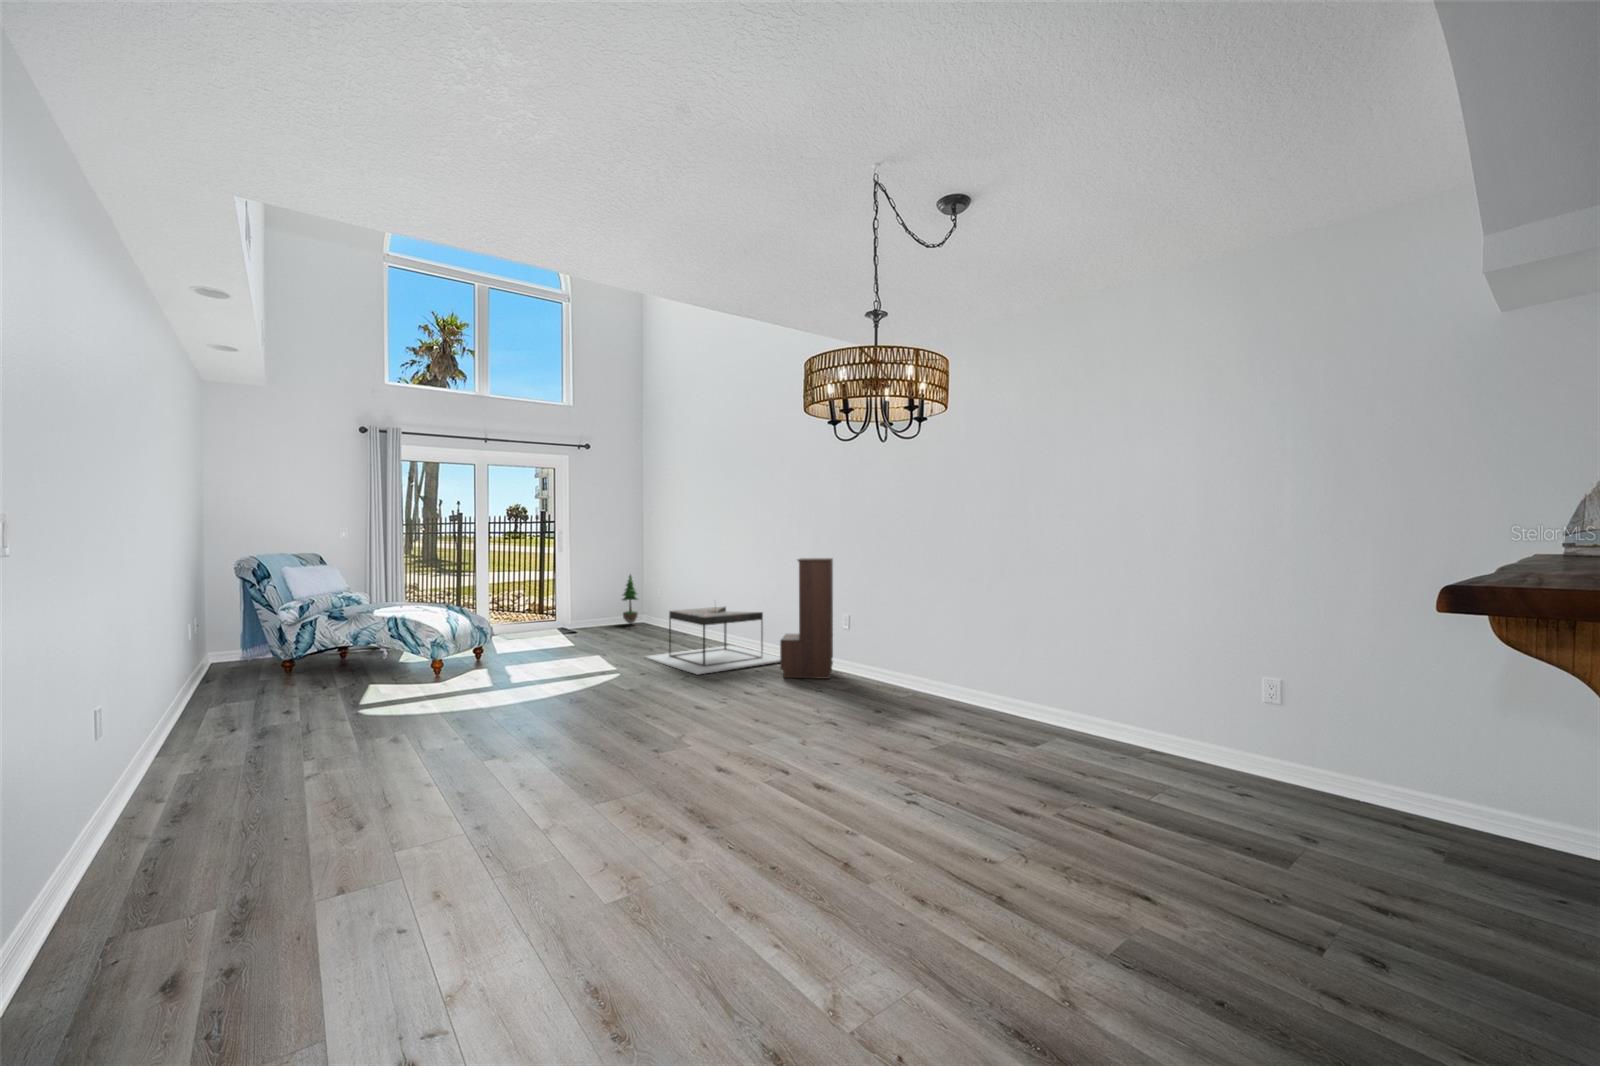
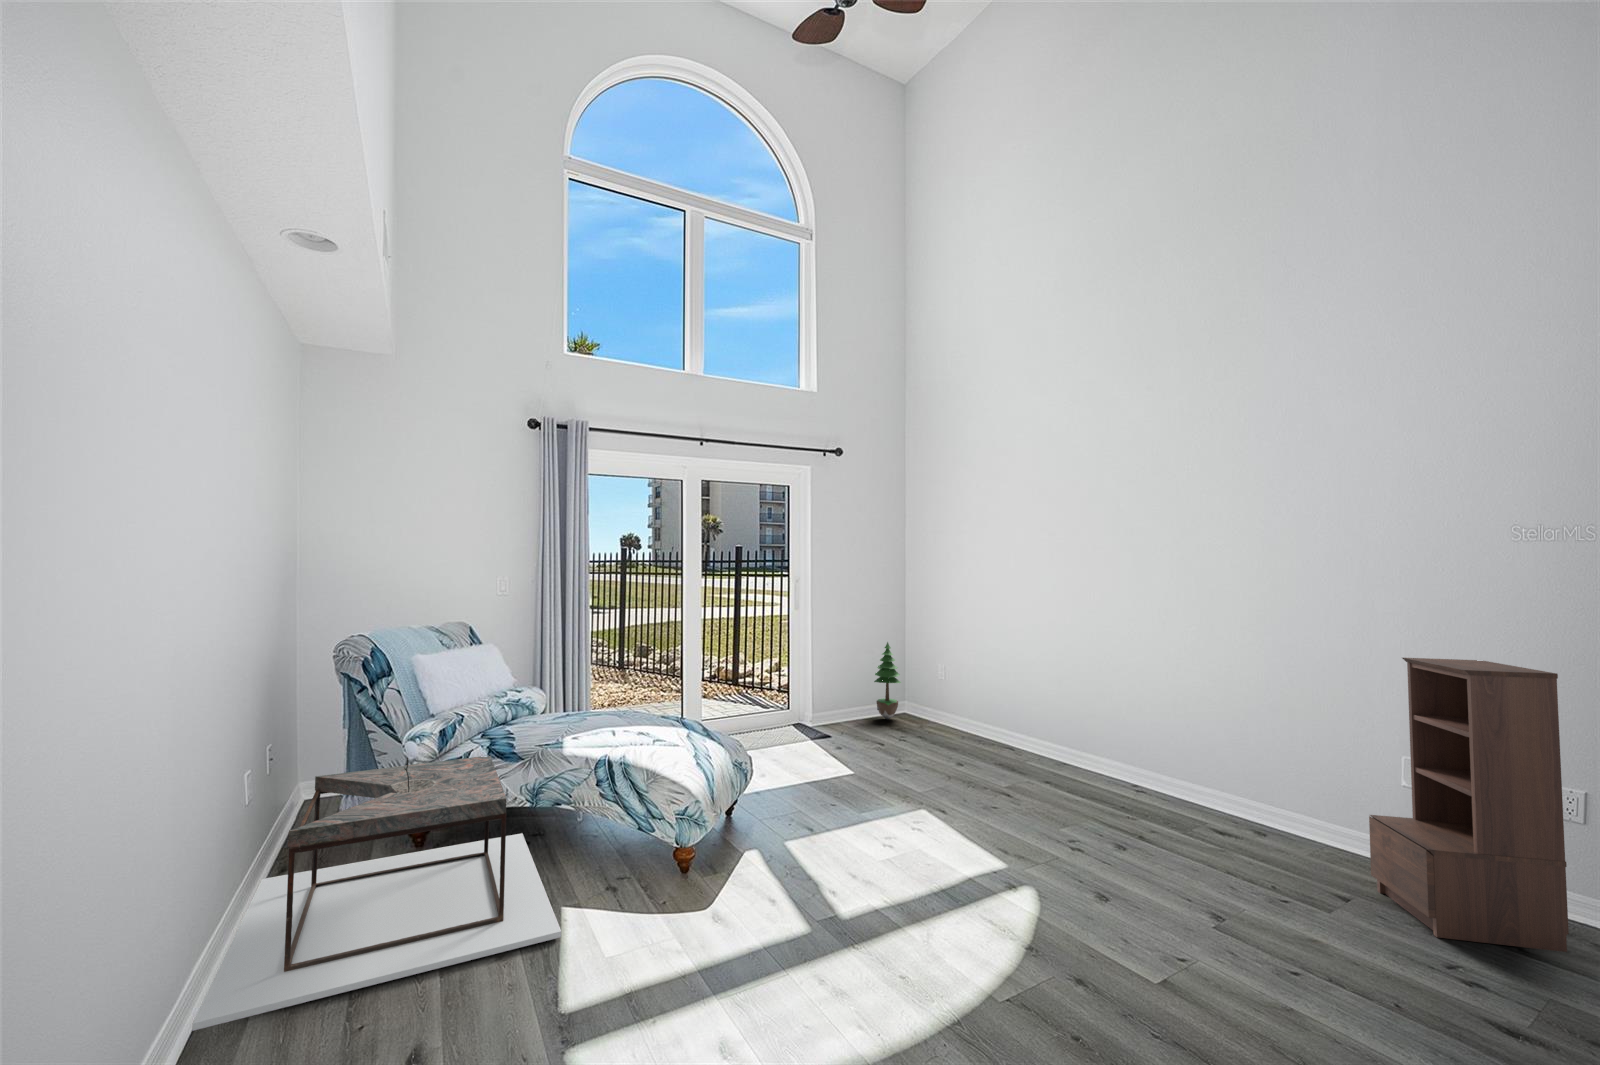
coffee table: present [645,606,780,674] -> present [192,756,561,1031]

